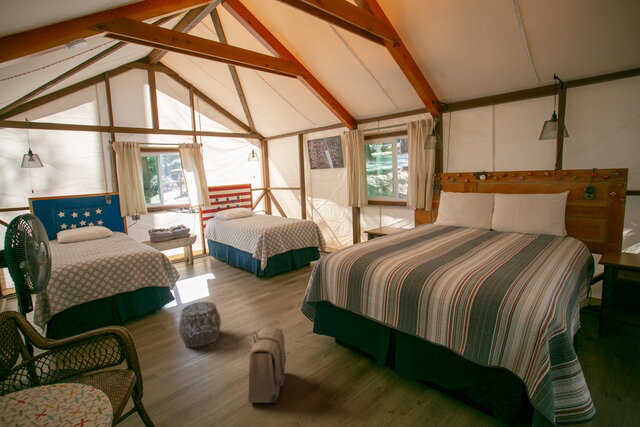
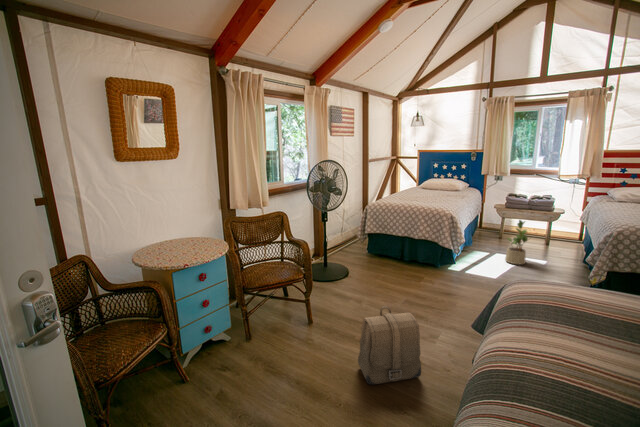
potted plant: none [189,246,208,283] -> present [505,220,528,264]
woven basket: present [179,302,221,348] -> none [402,267,445,312]

